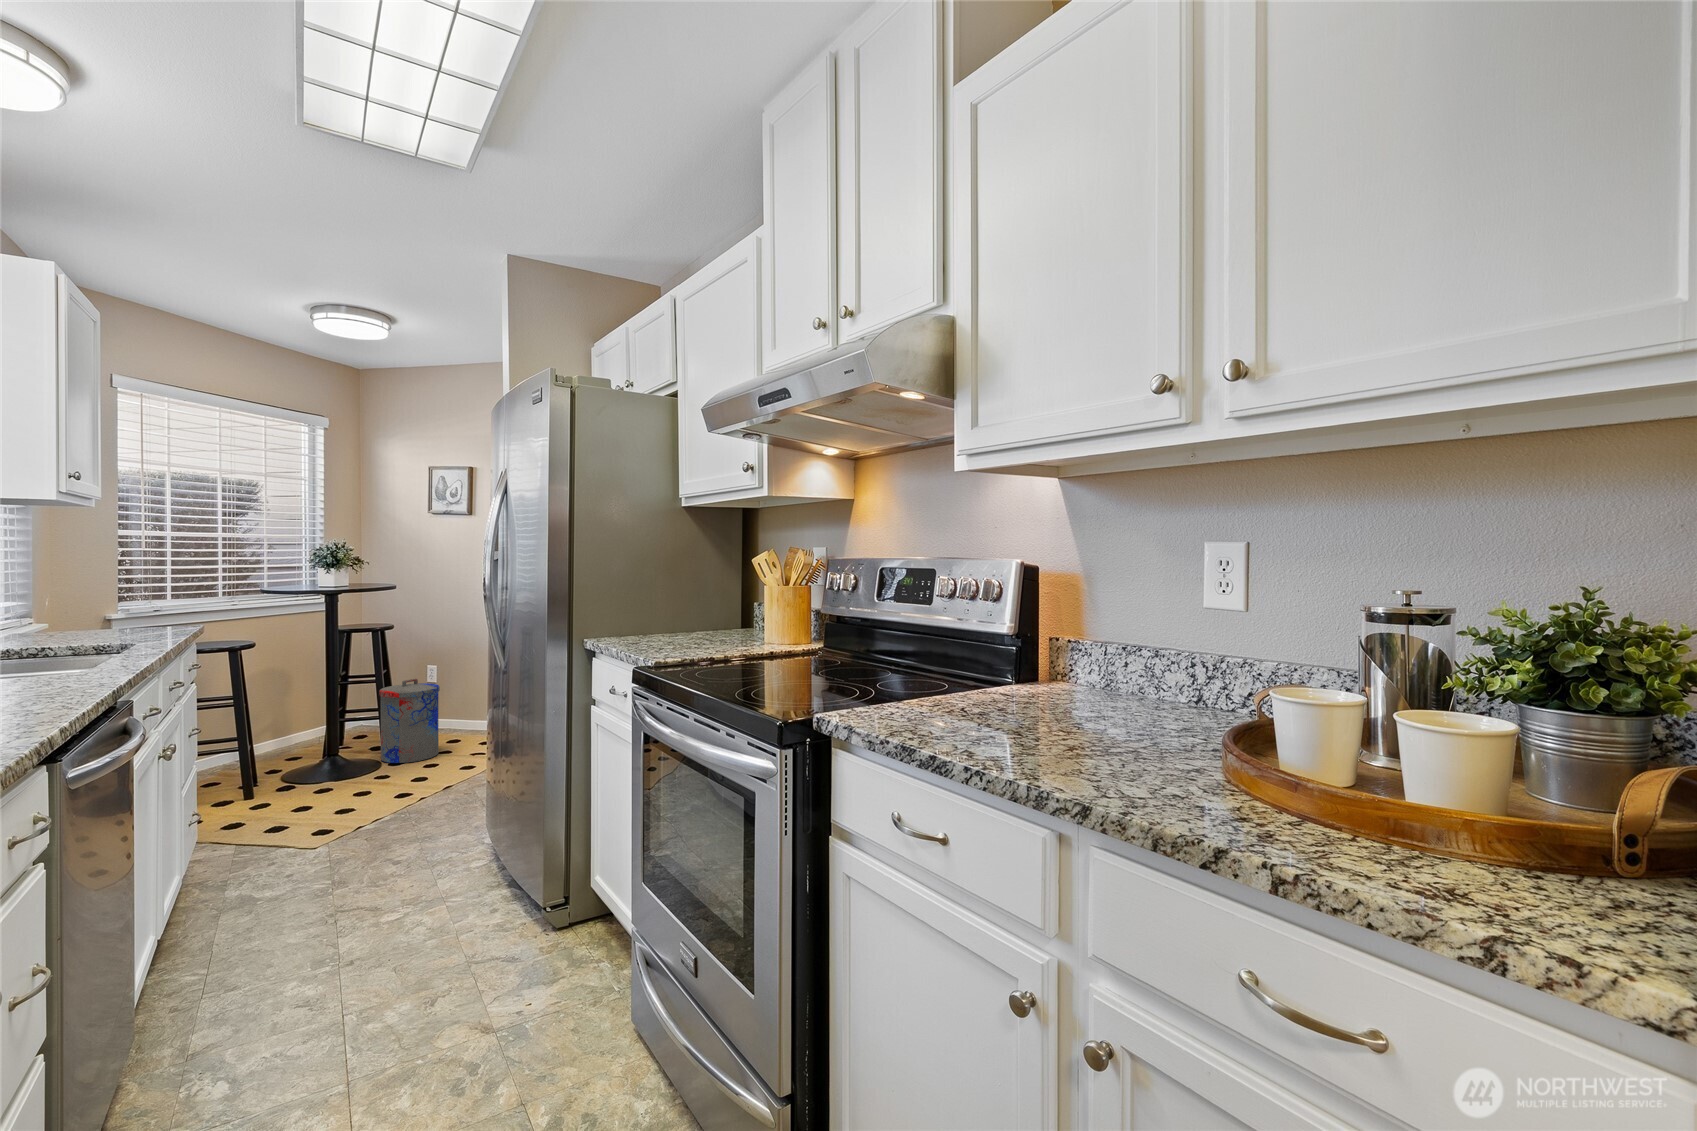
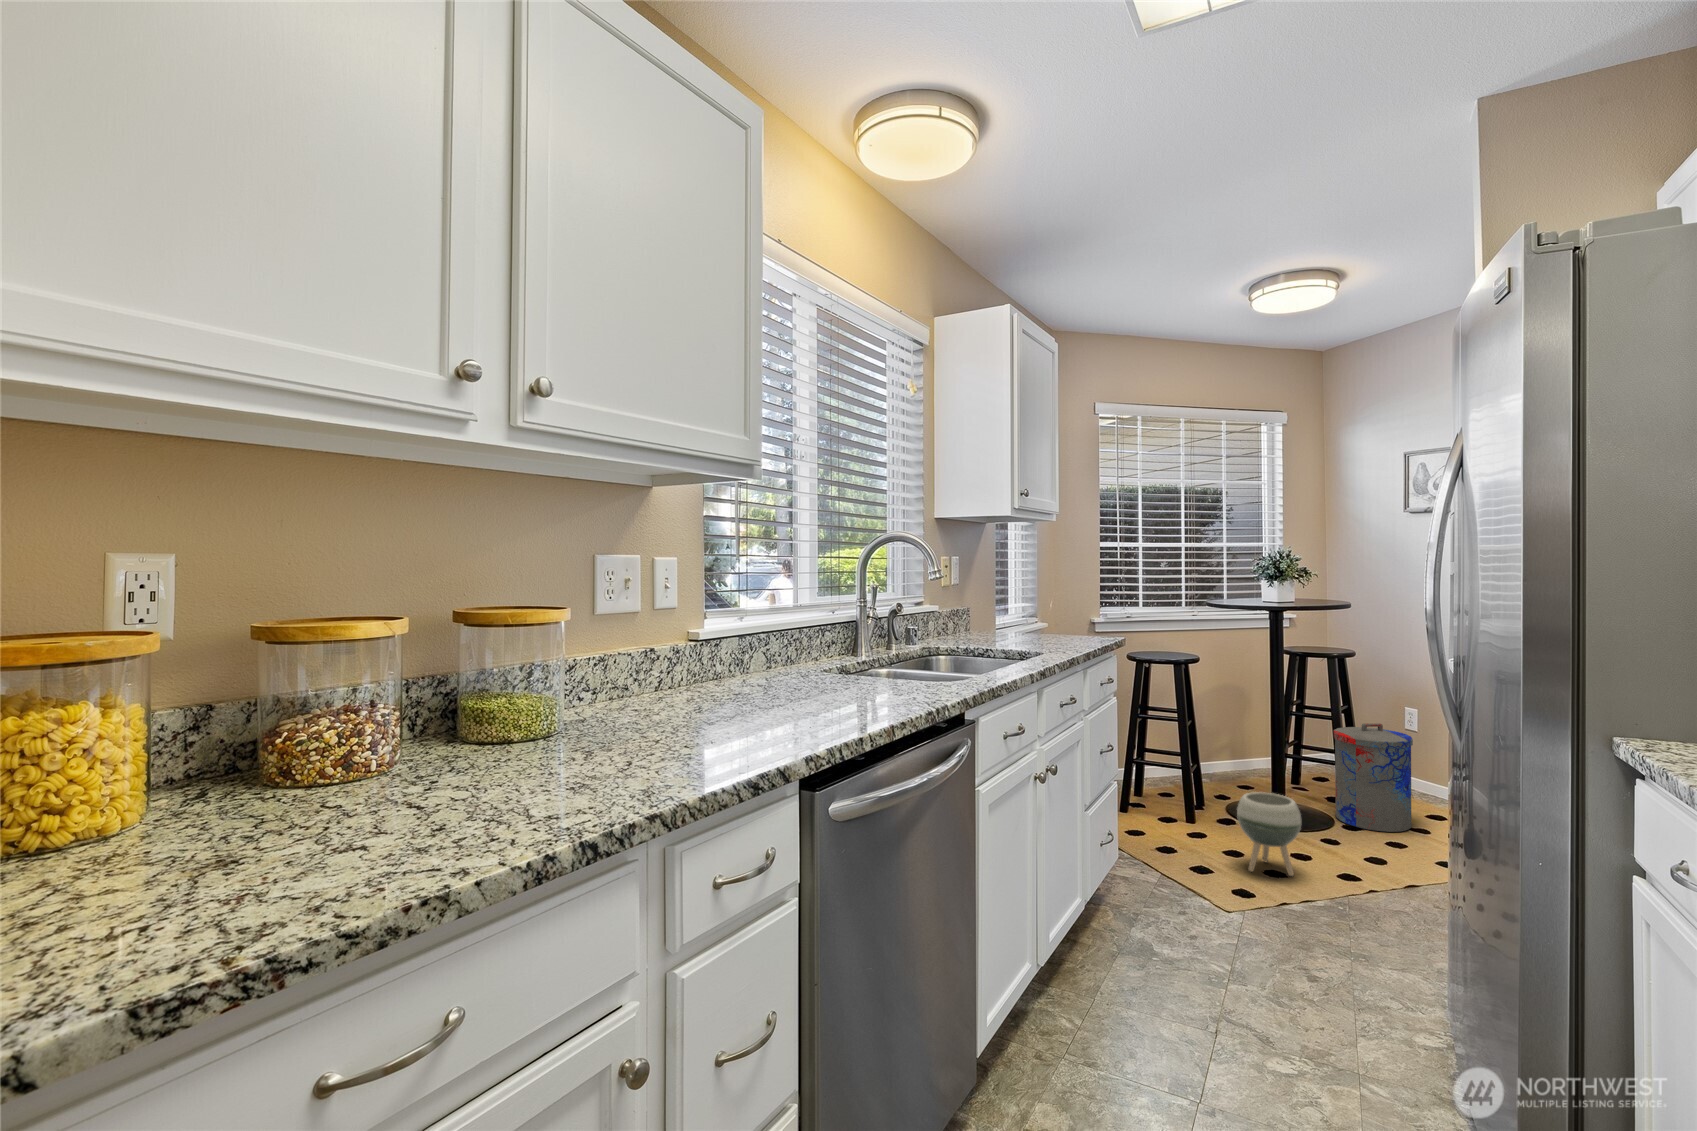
planter: none [309,746,367,816] -> present [1237,792,1301,876]

